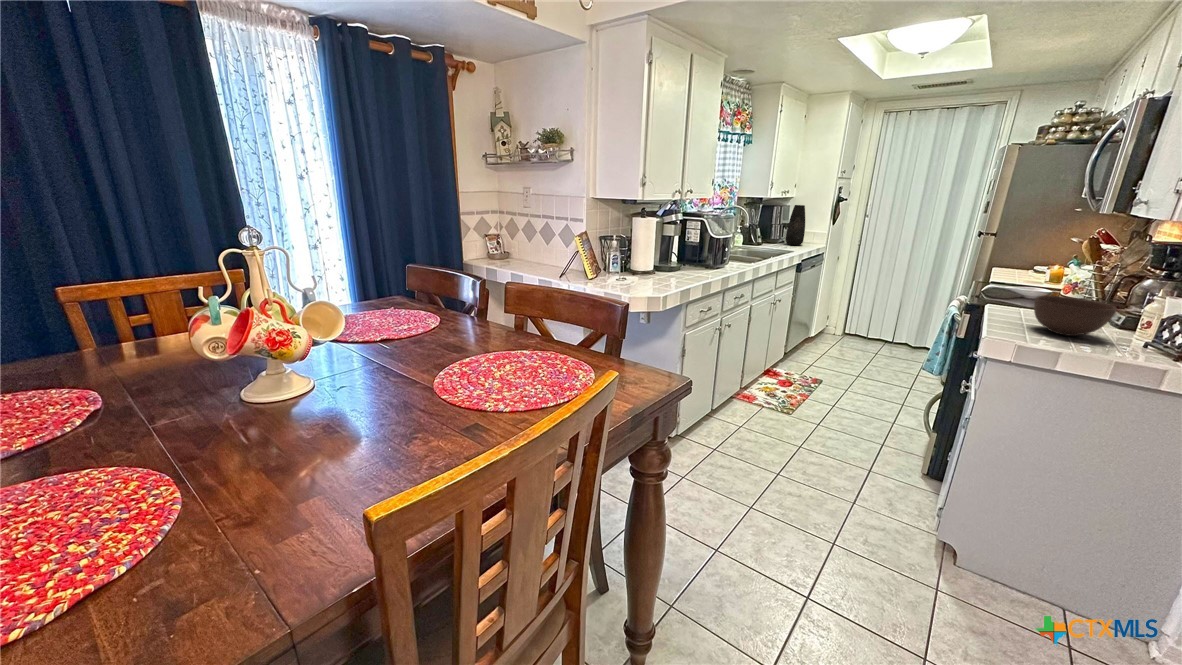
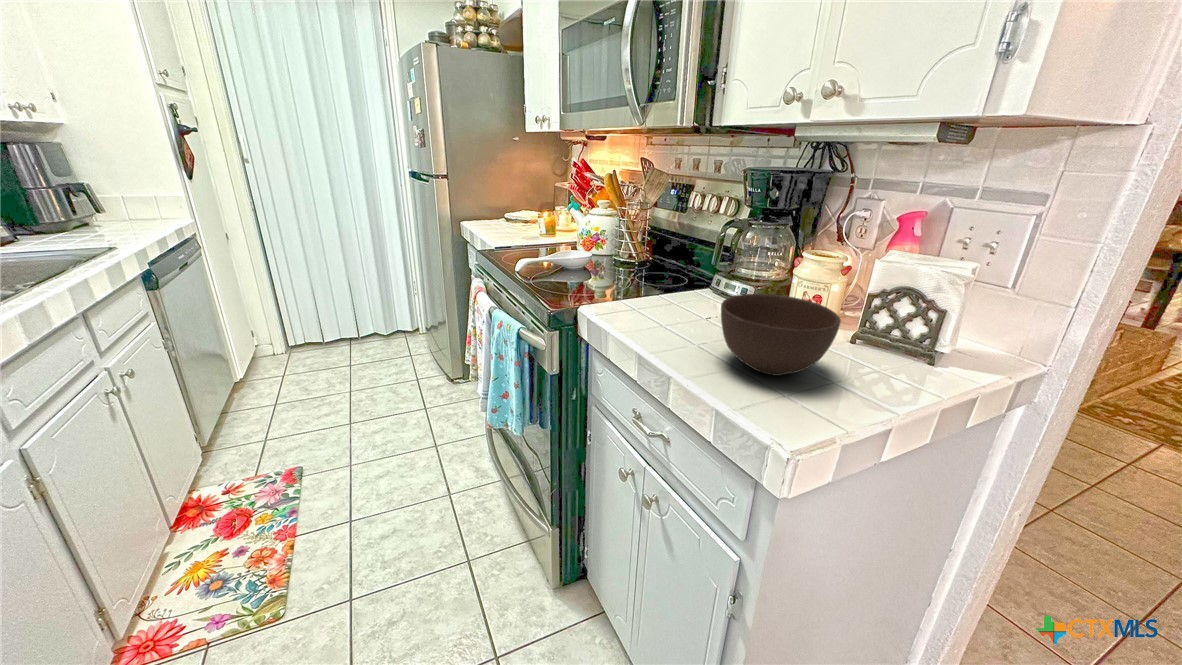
vase: present [785,205,805,246] -> none [69,140,135,232]

